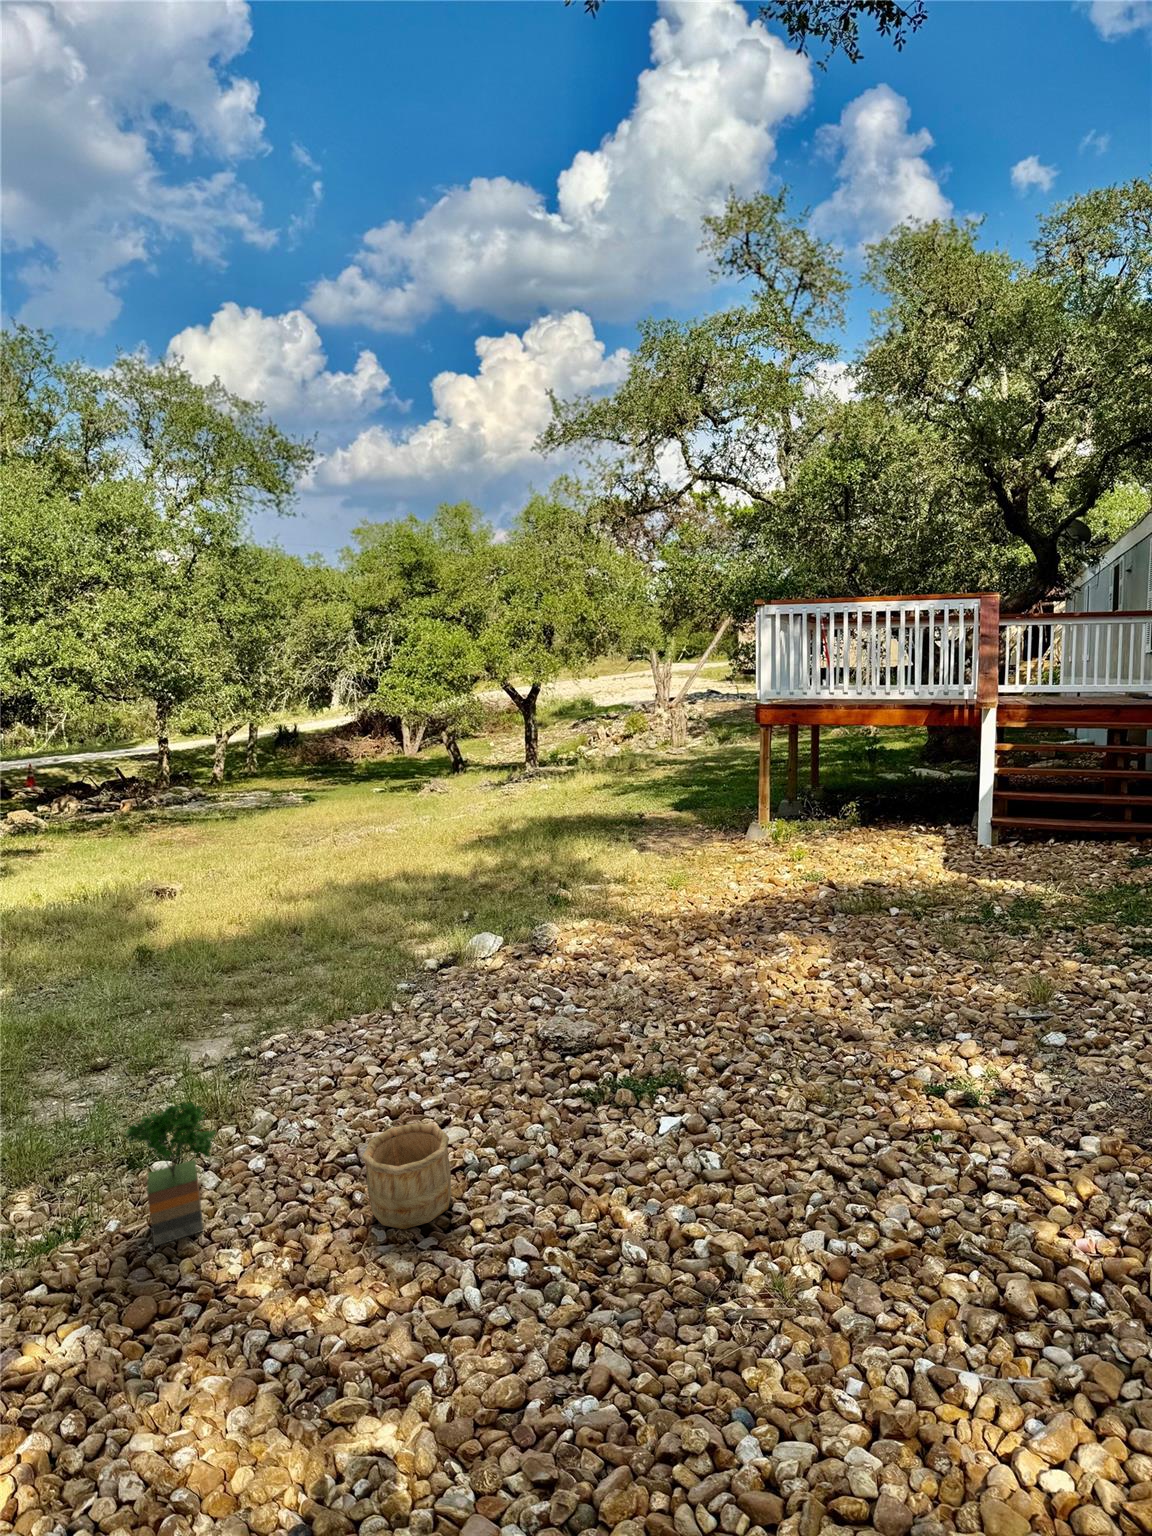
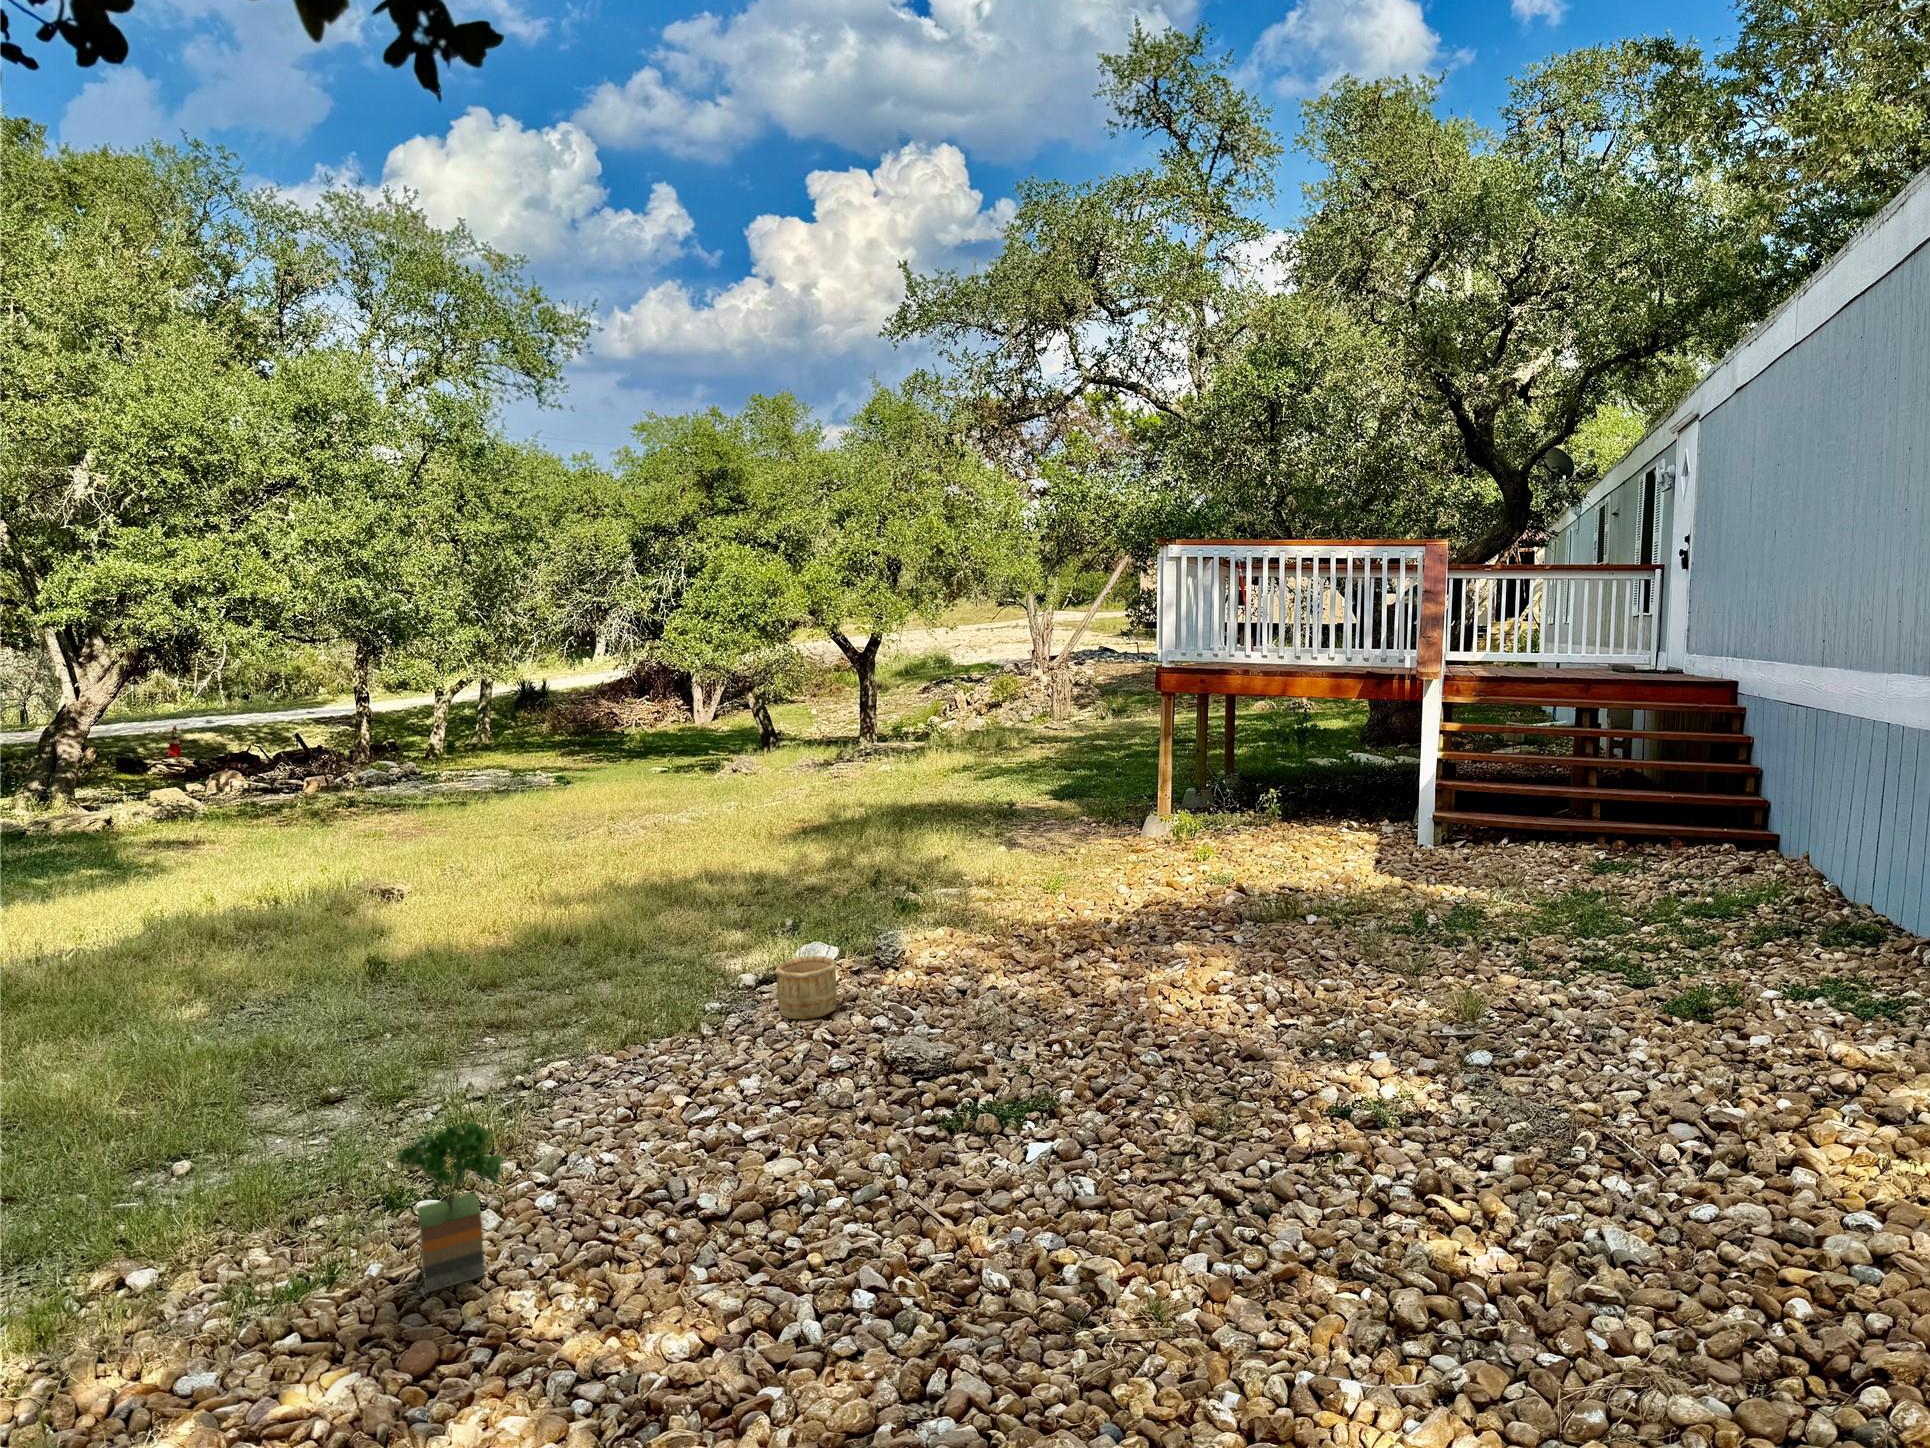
wooden bucket: present [362,1123,451,1229] -> present [775,956,837,1019]

